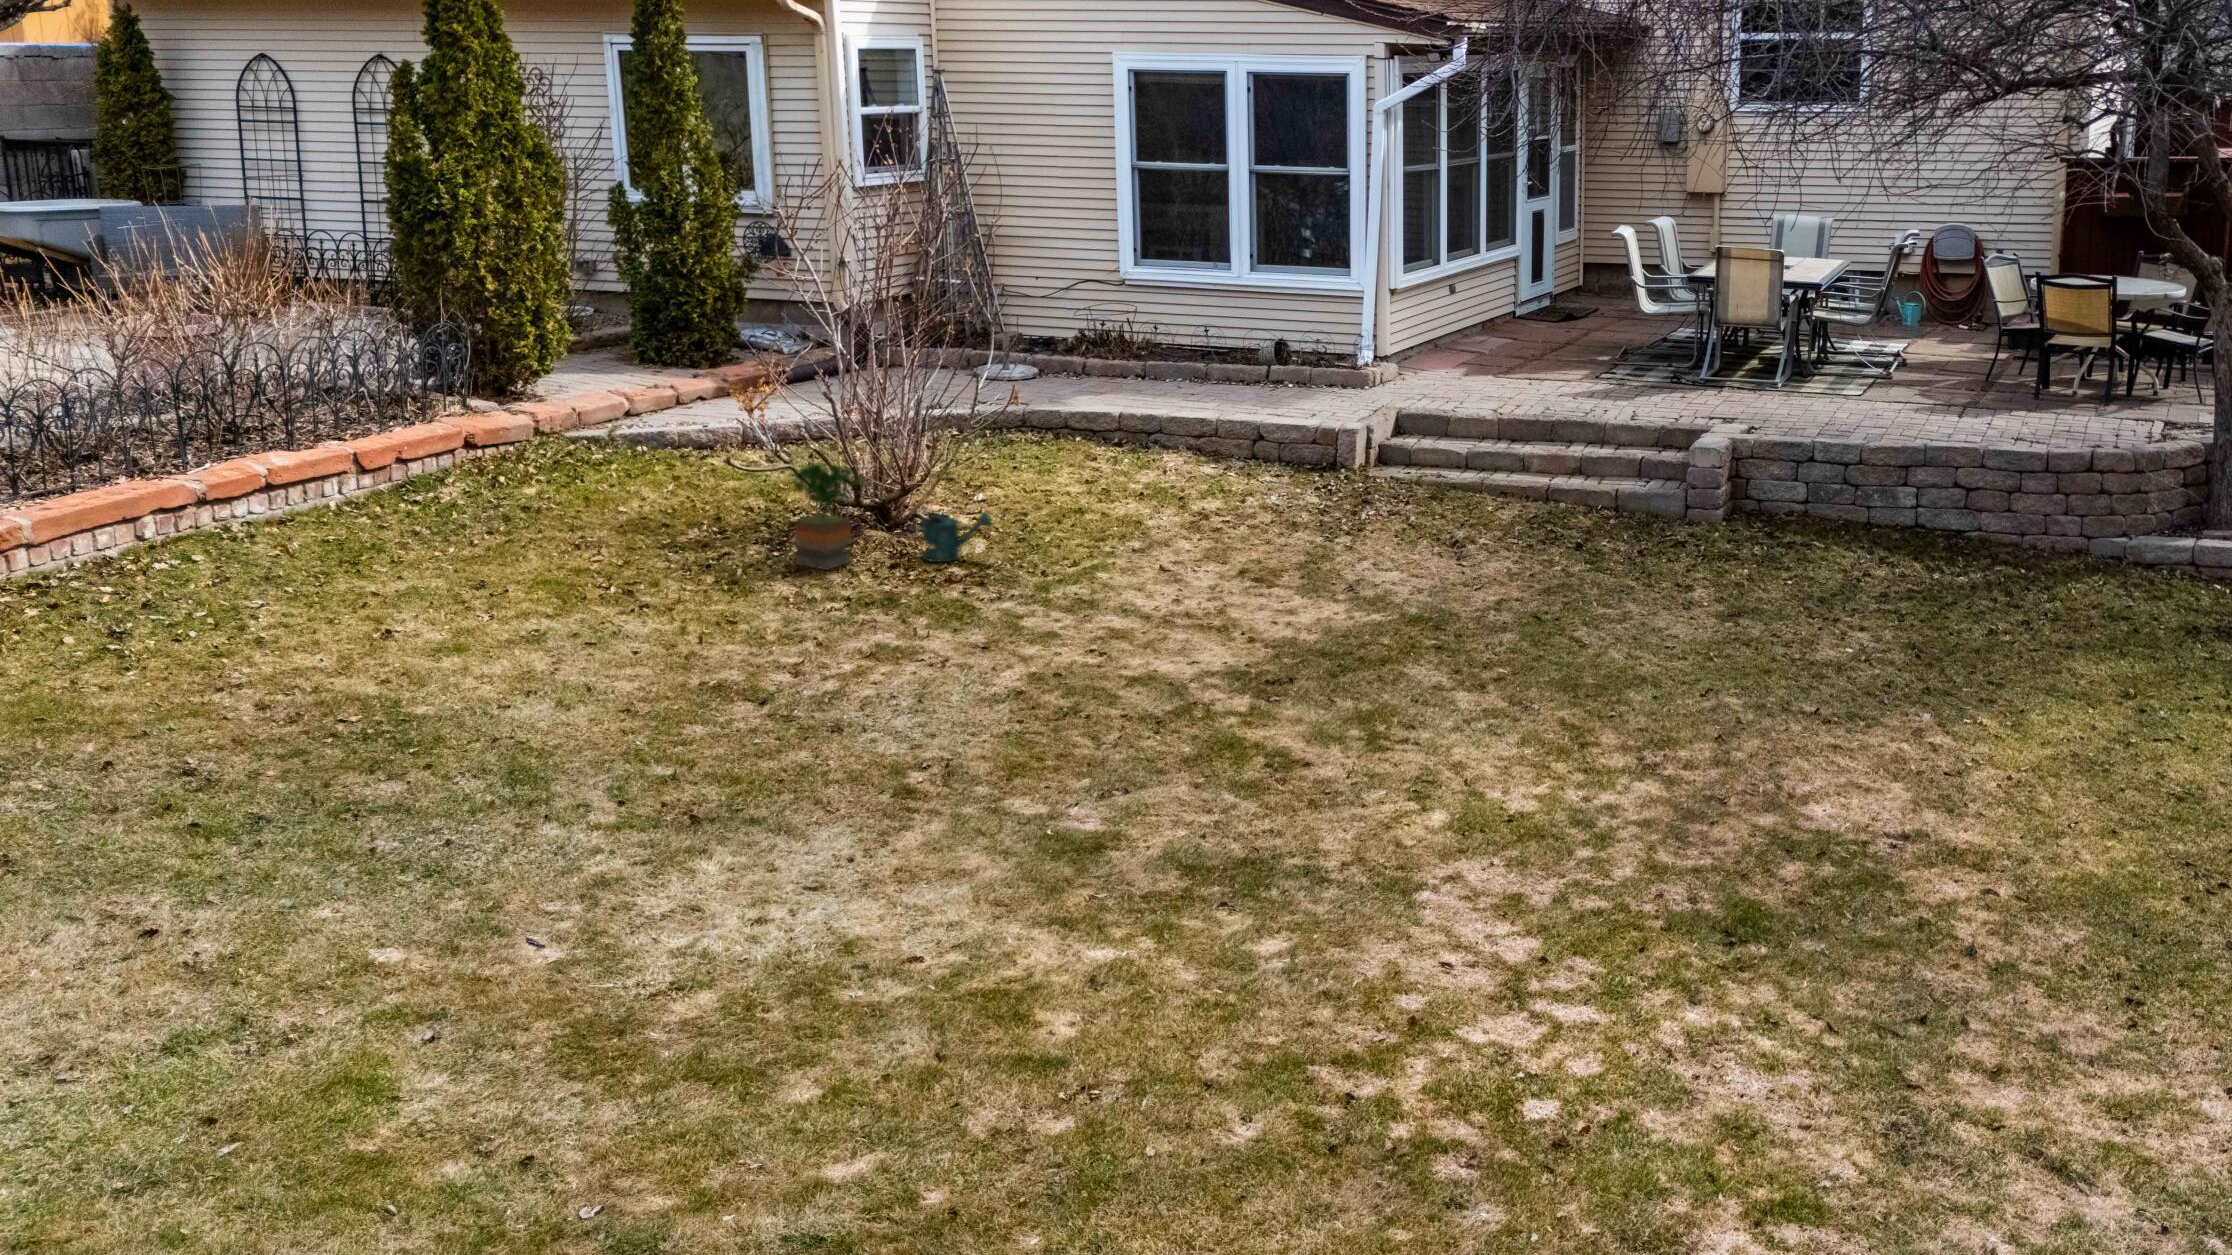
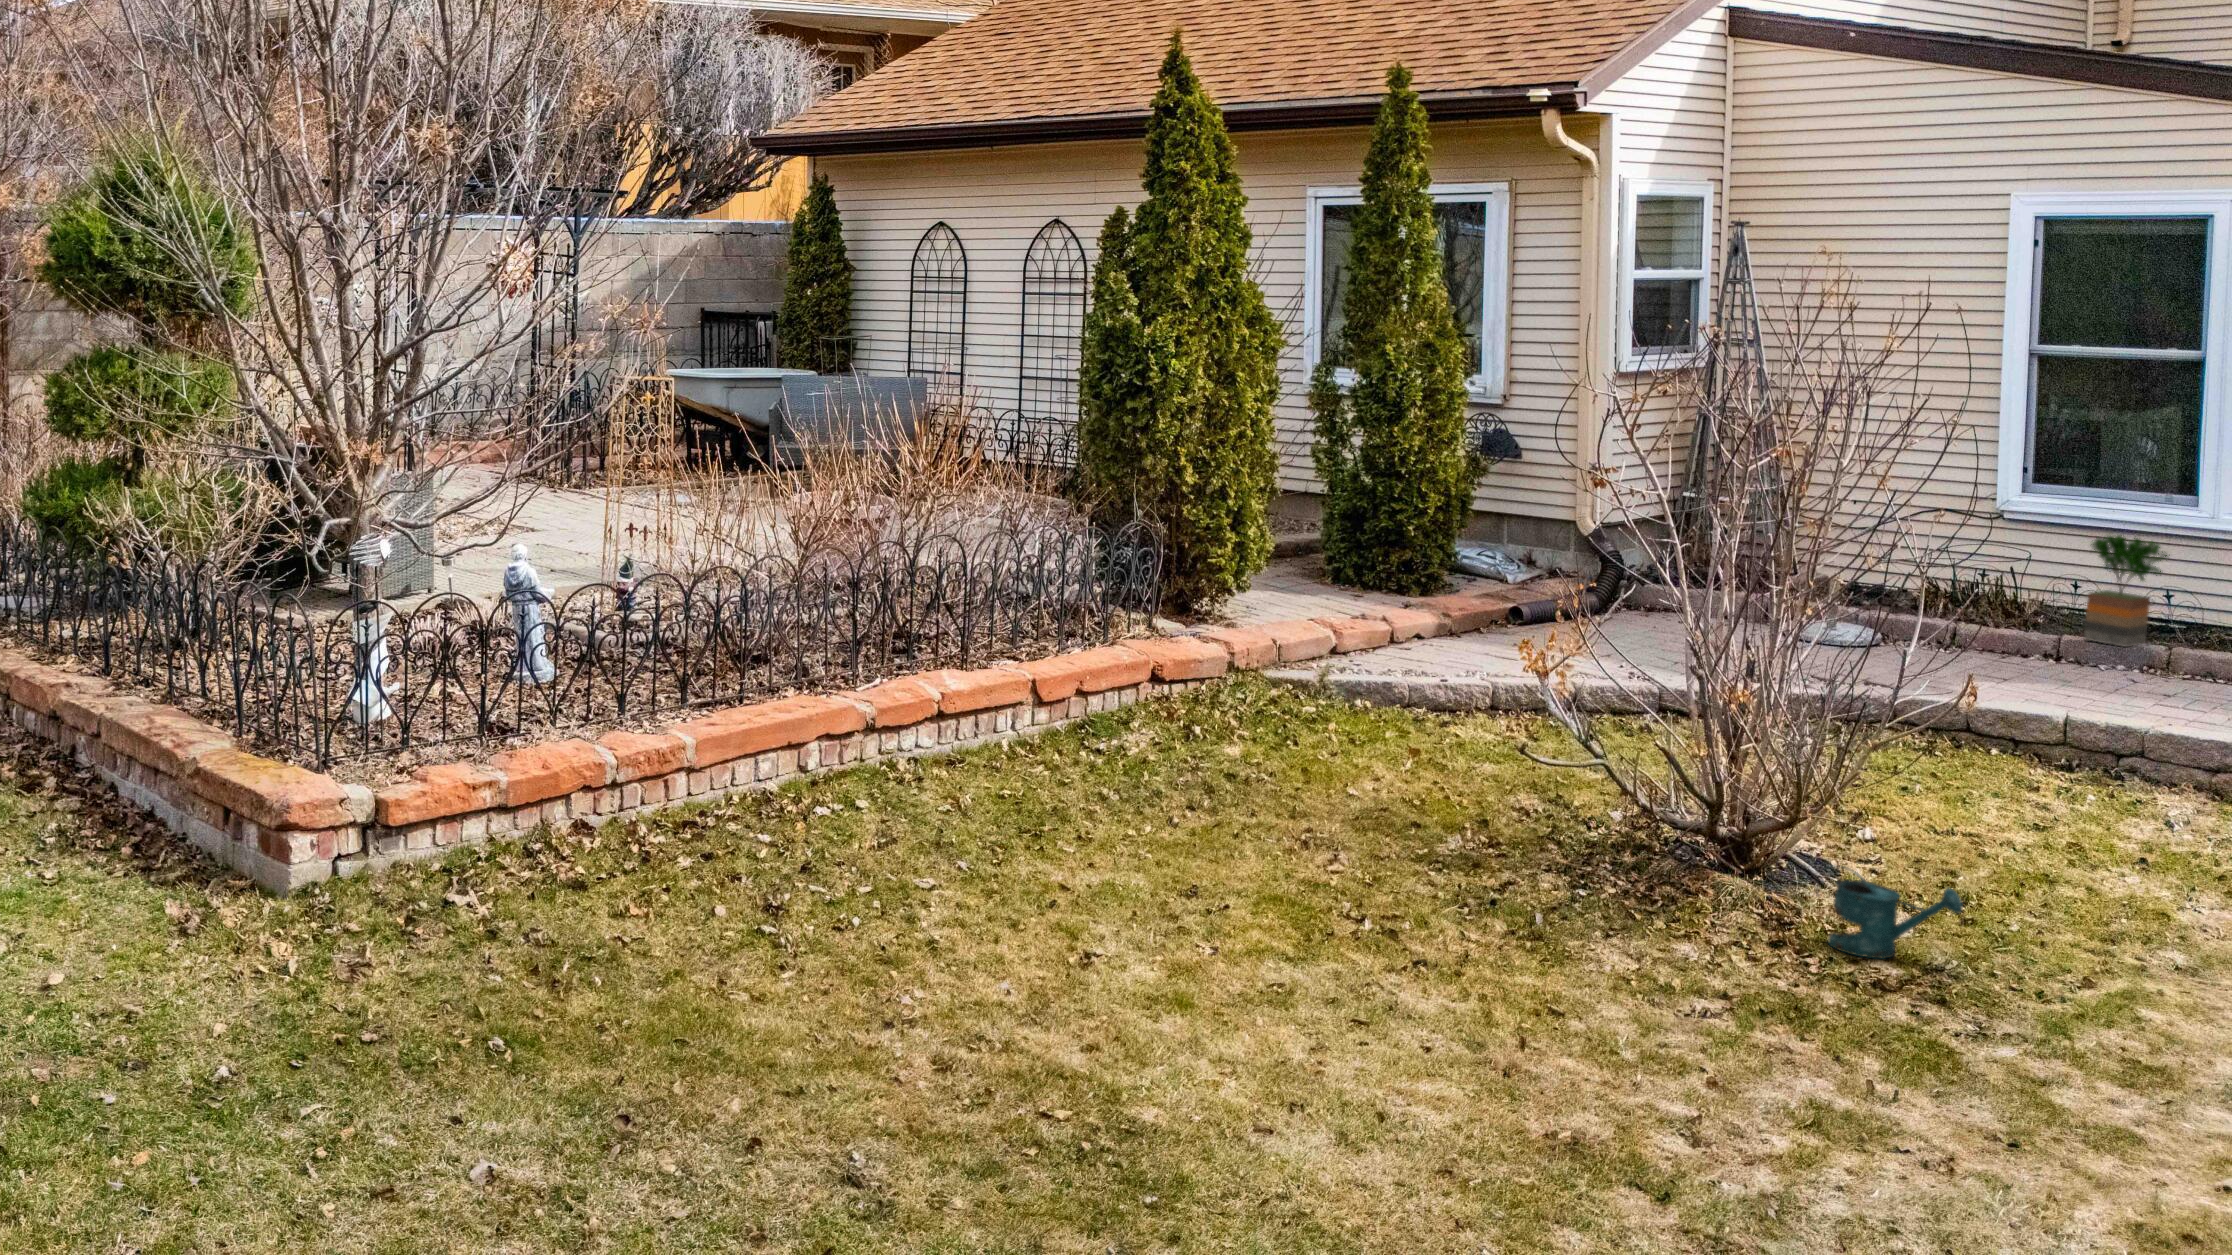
potted tree: present [793,463,861,570] -> present [2083,535,2170,647]

